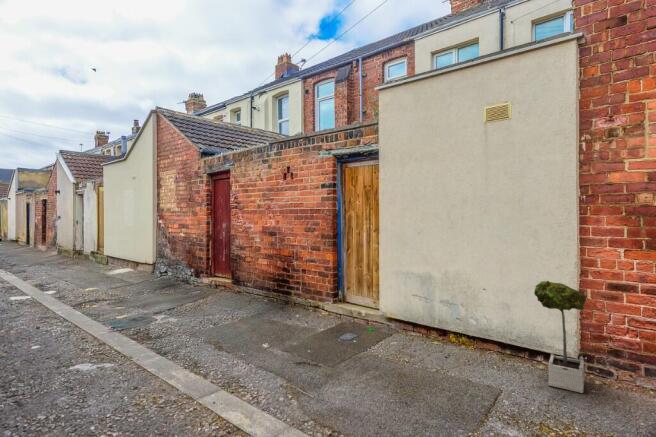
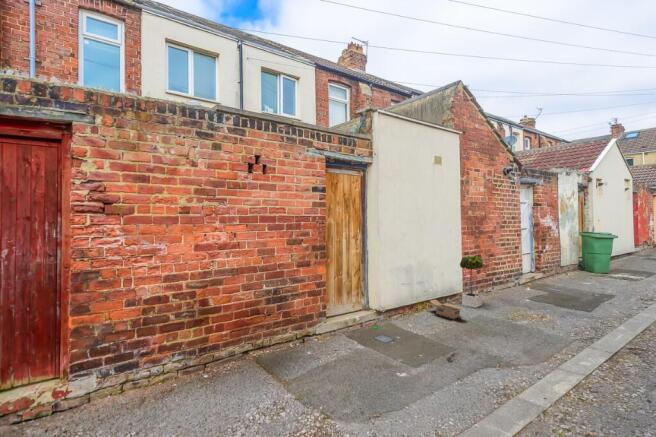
cardboard box: none [441,334,483,370] -> present [430,300,462,319]

